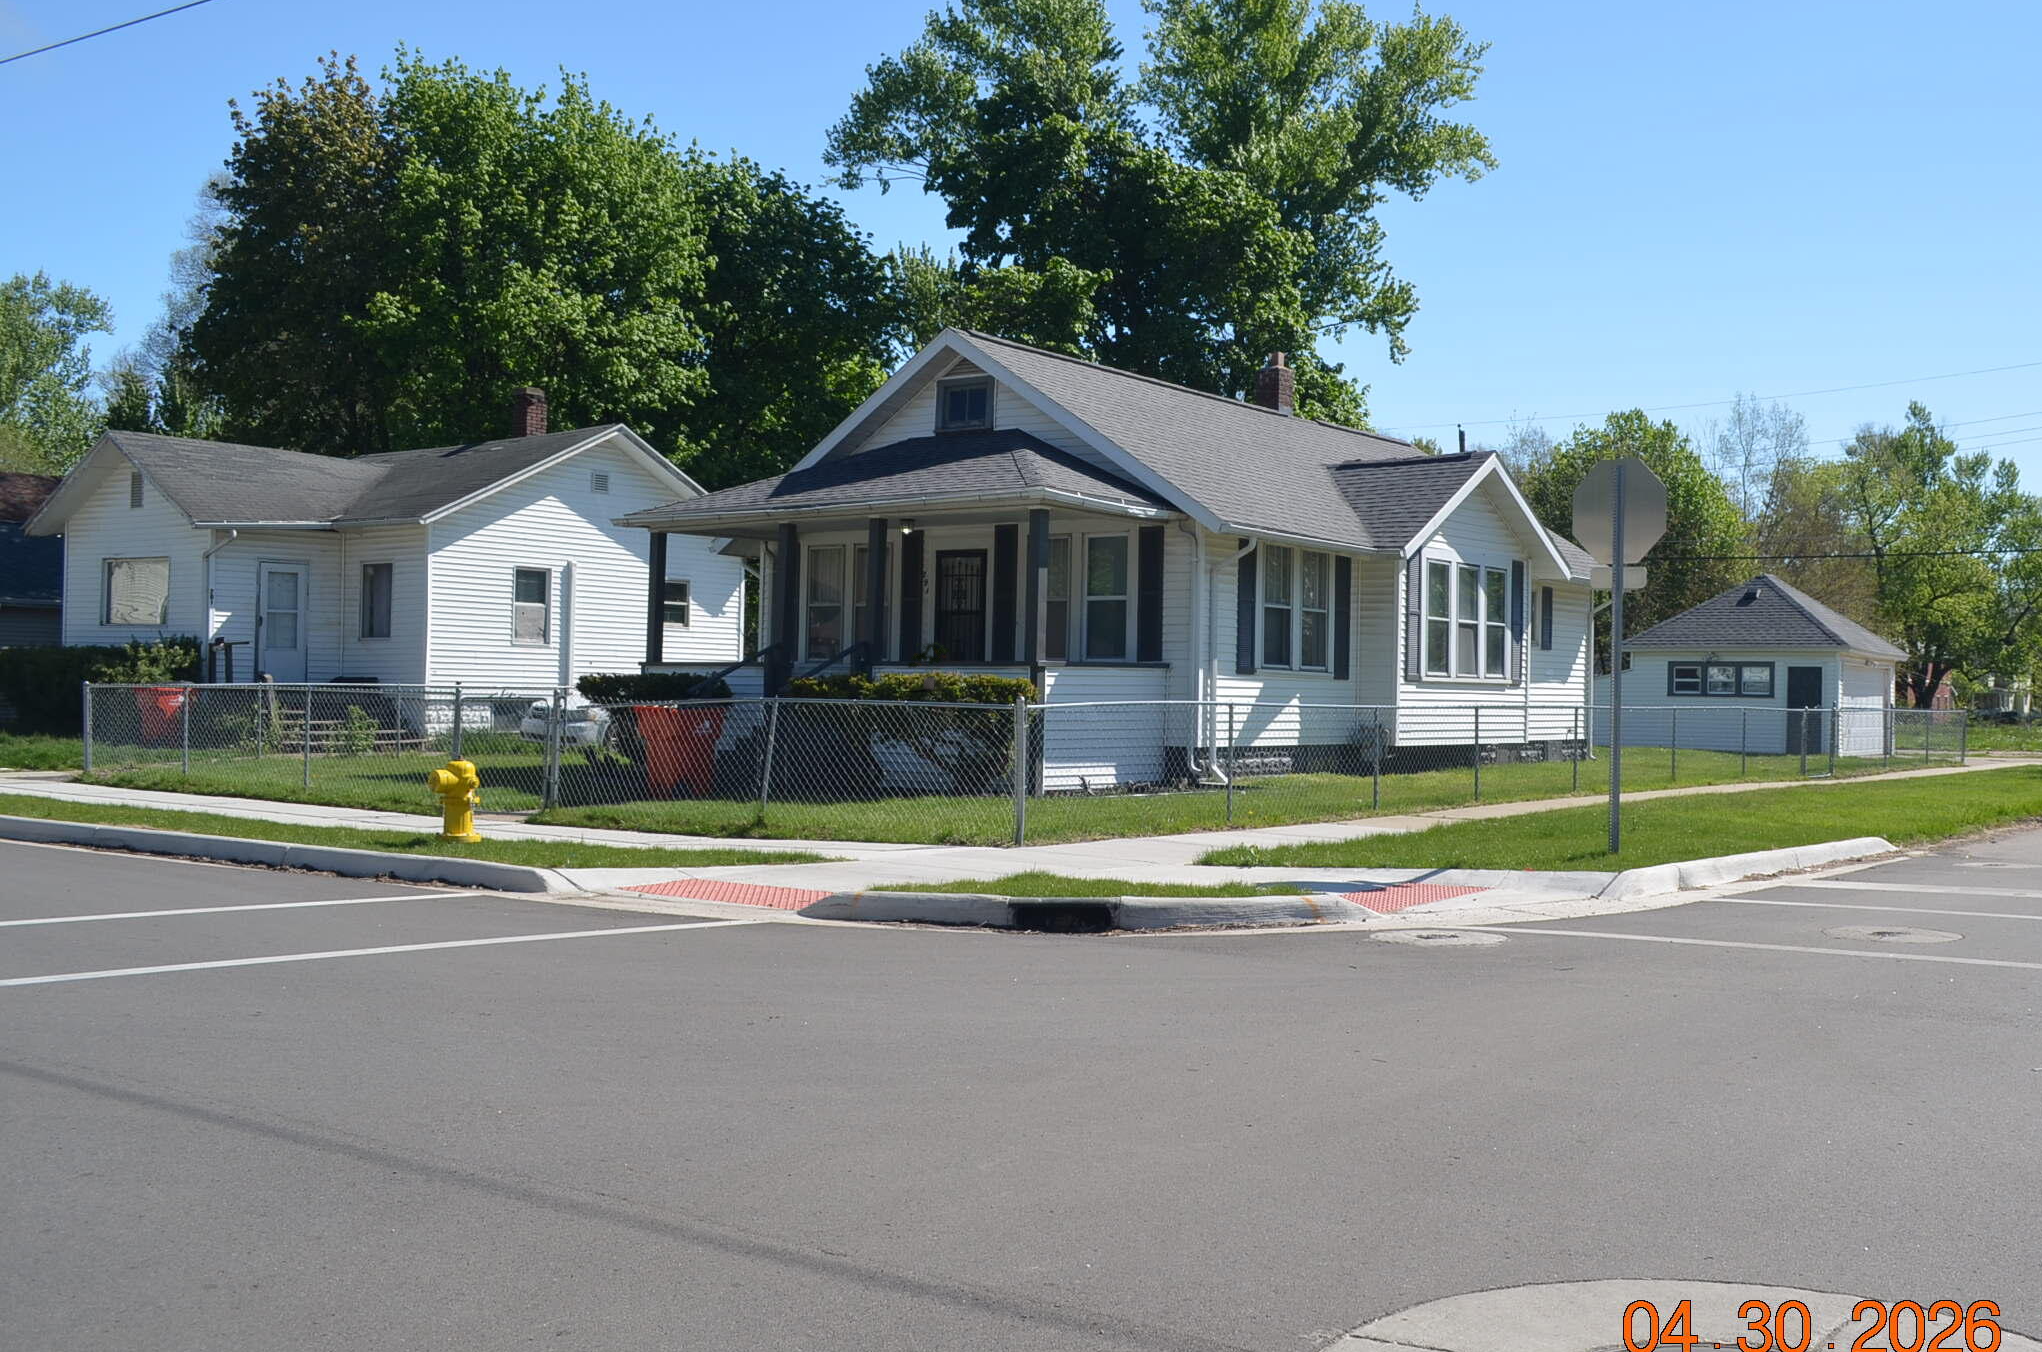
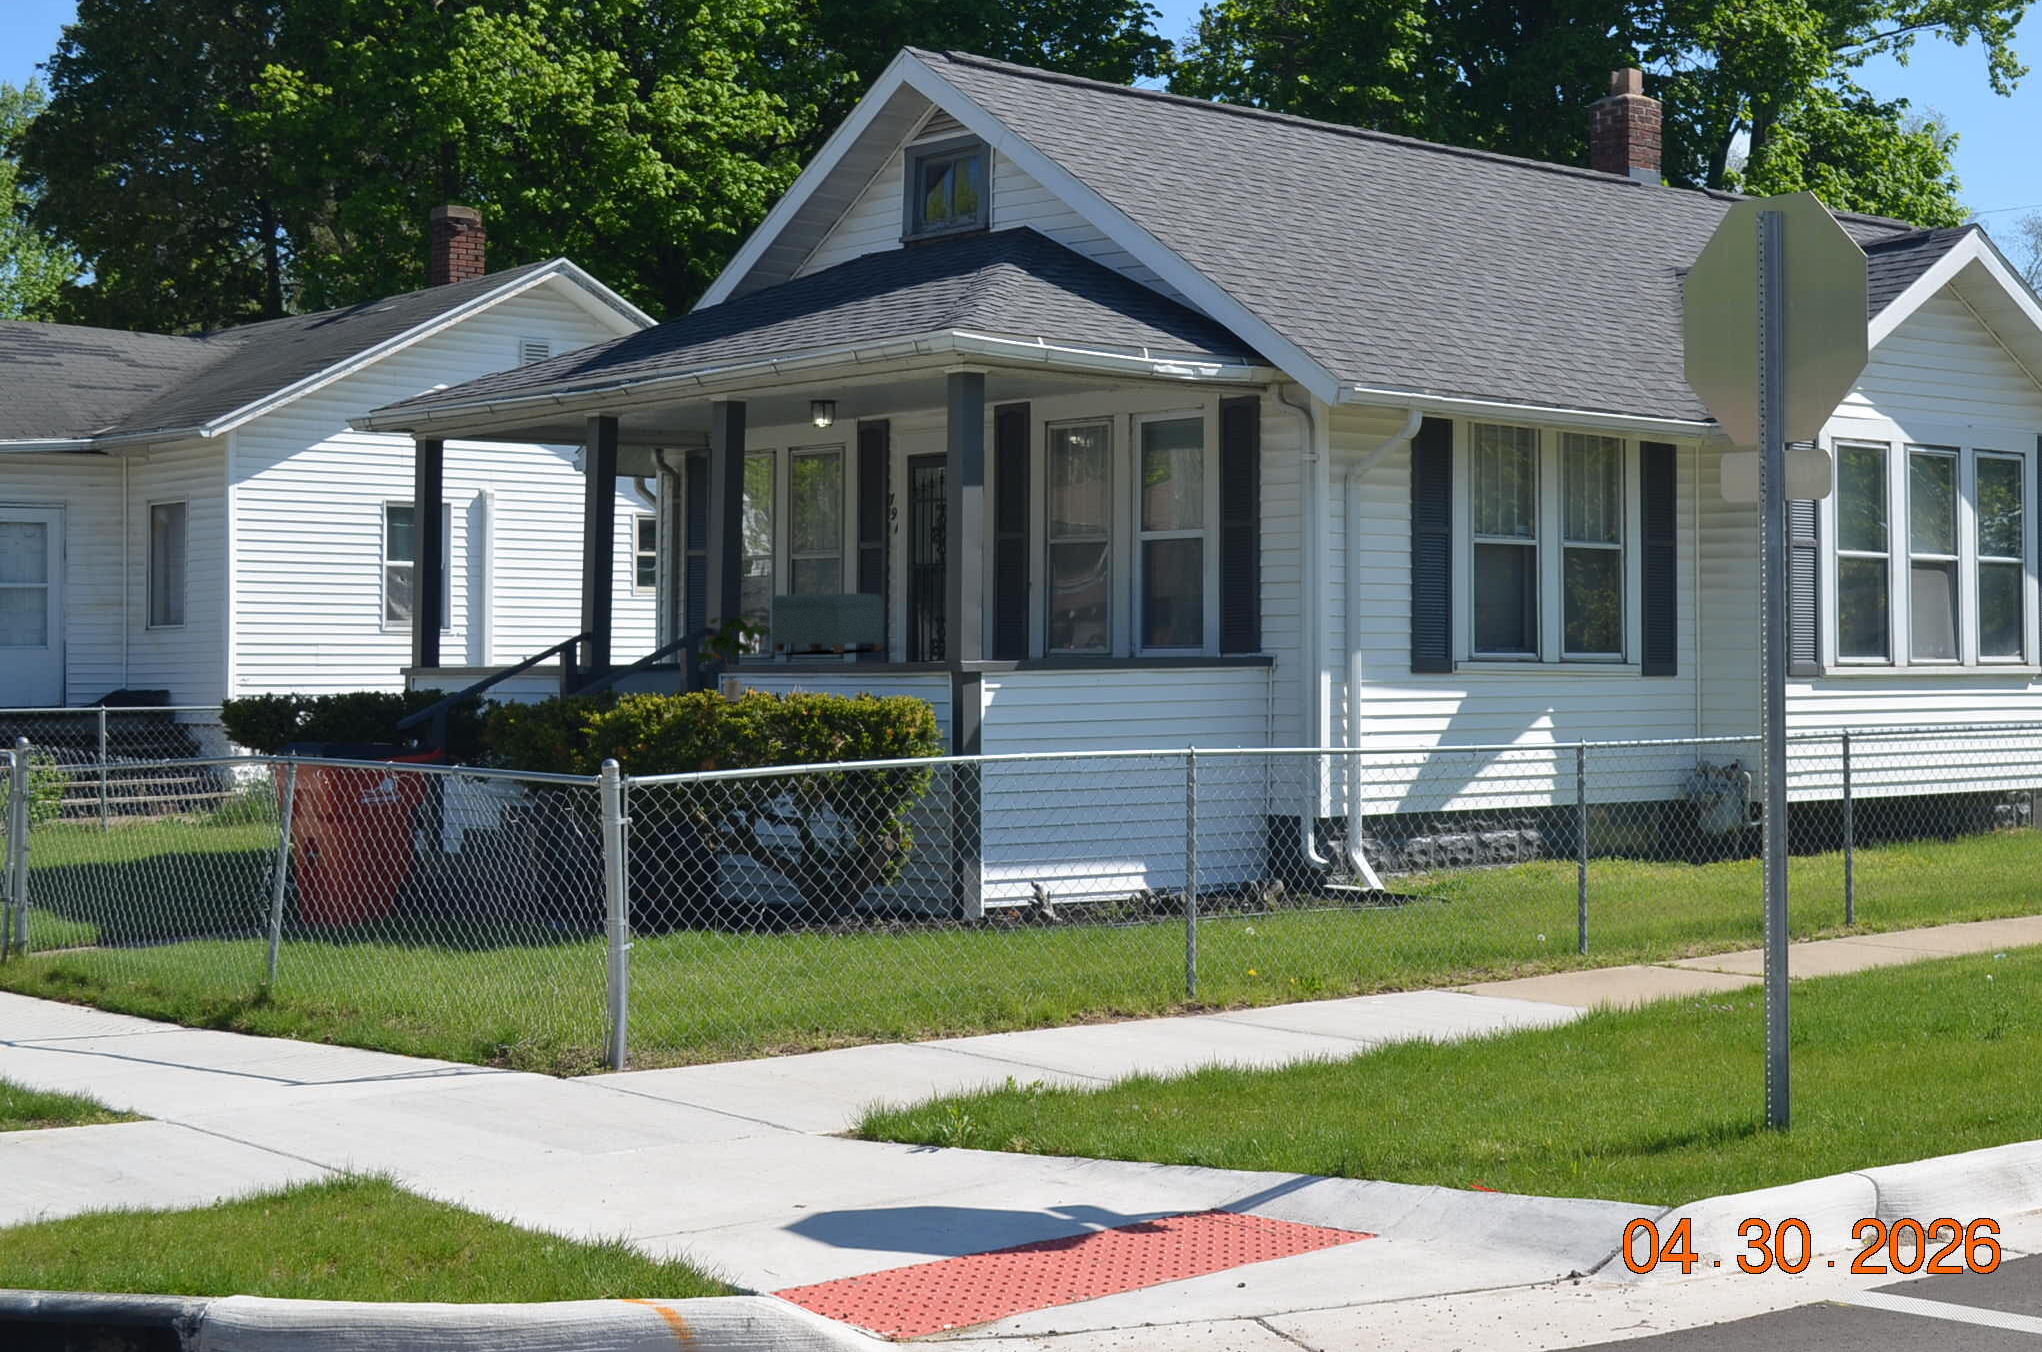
bench: none [840,632,911,666] -> present [772,593,883,653]

